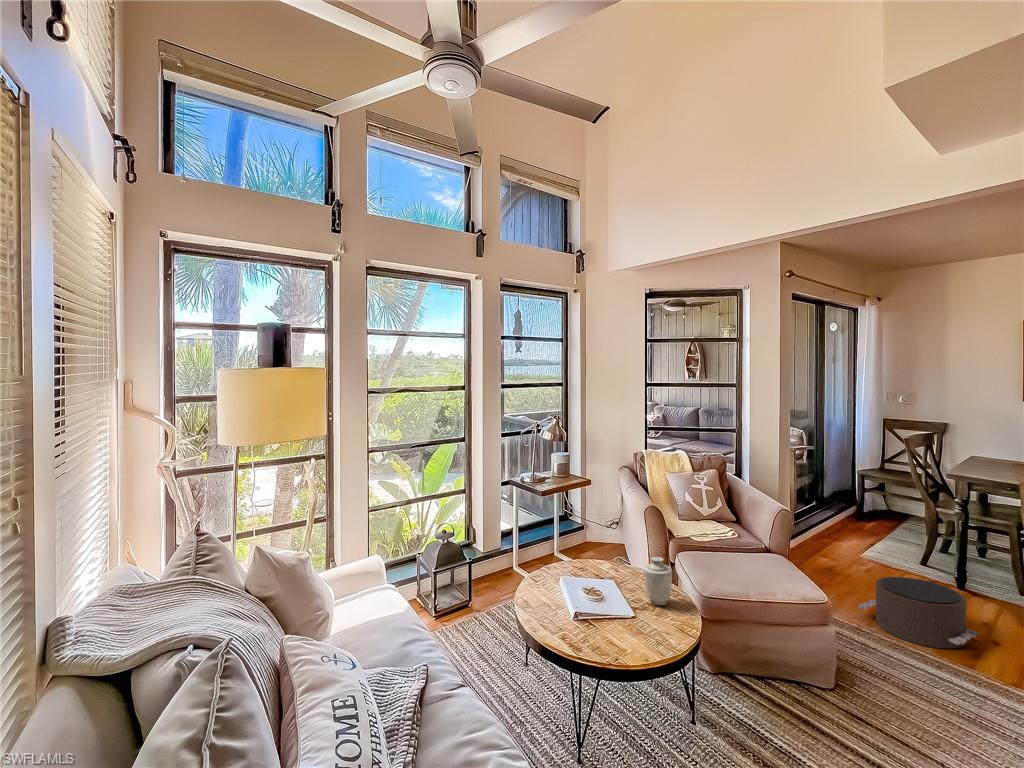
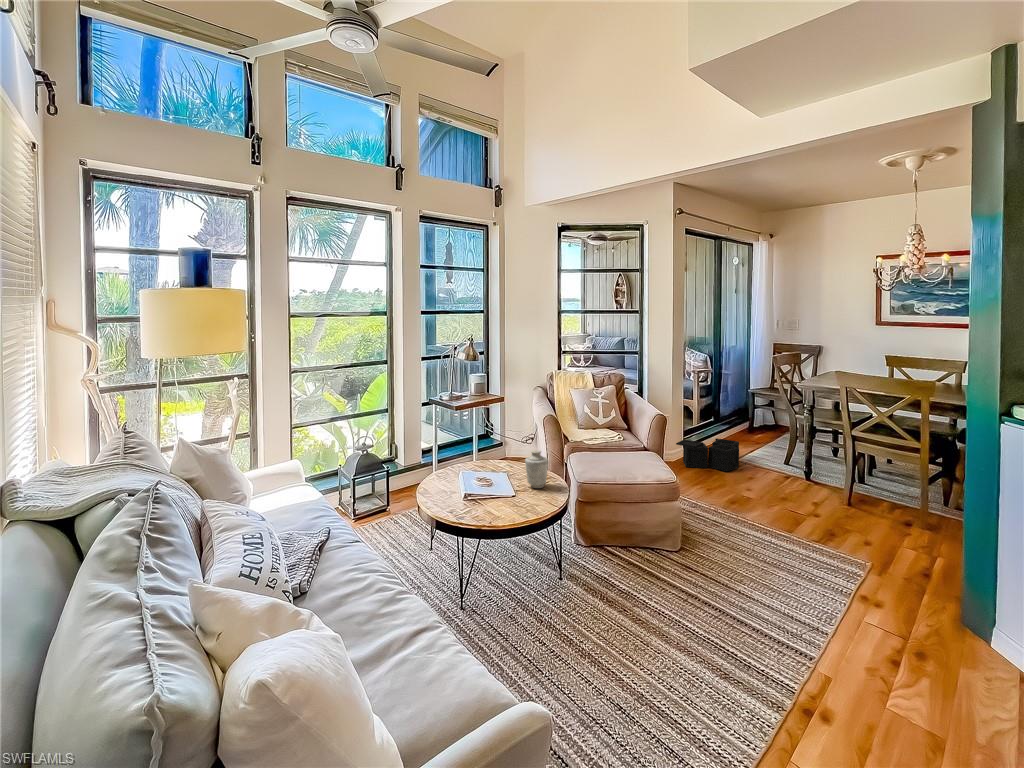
storage bin: none [787,530,875,573] -> present [676,439,742,472]
pouf: present [858,577,979,648] -> none [717,470,804,521]

